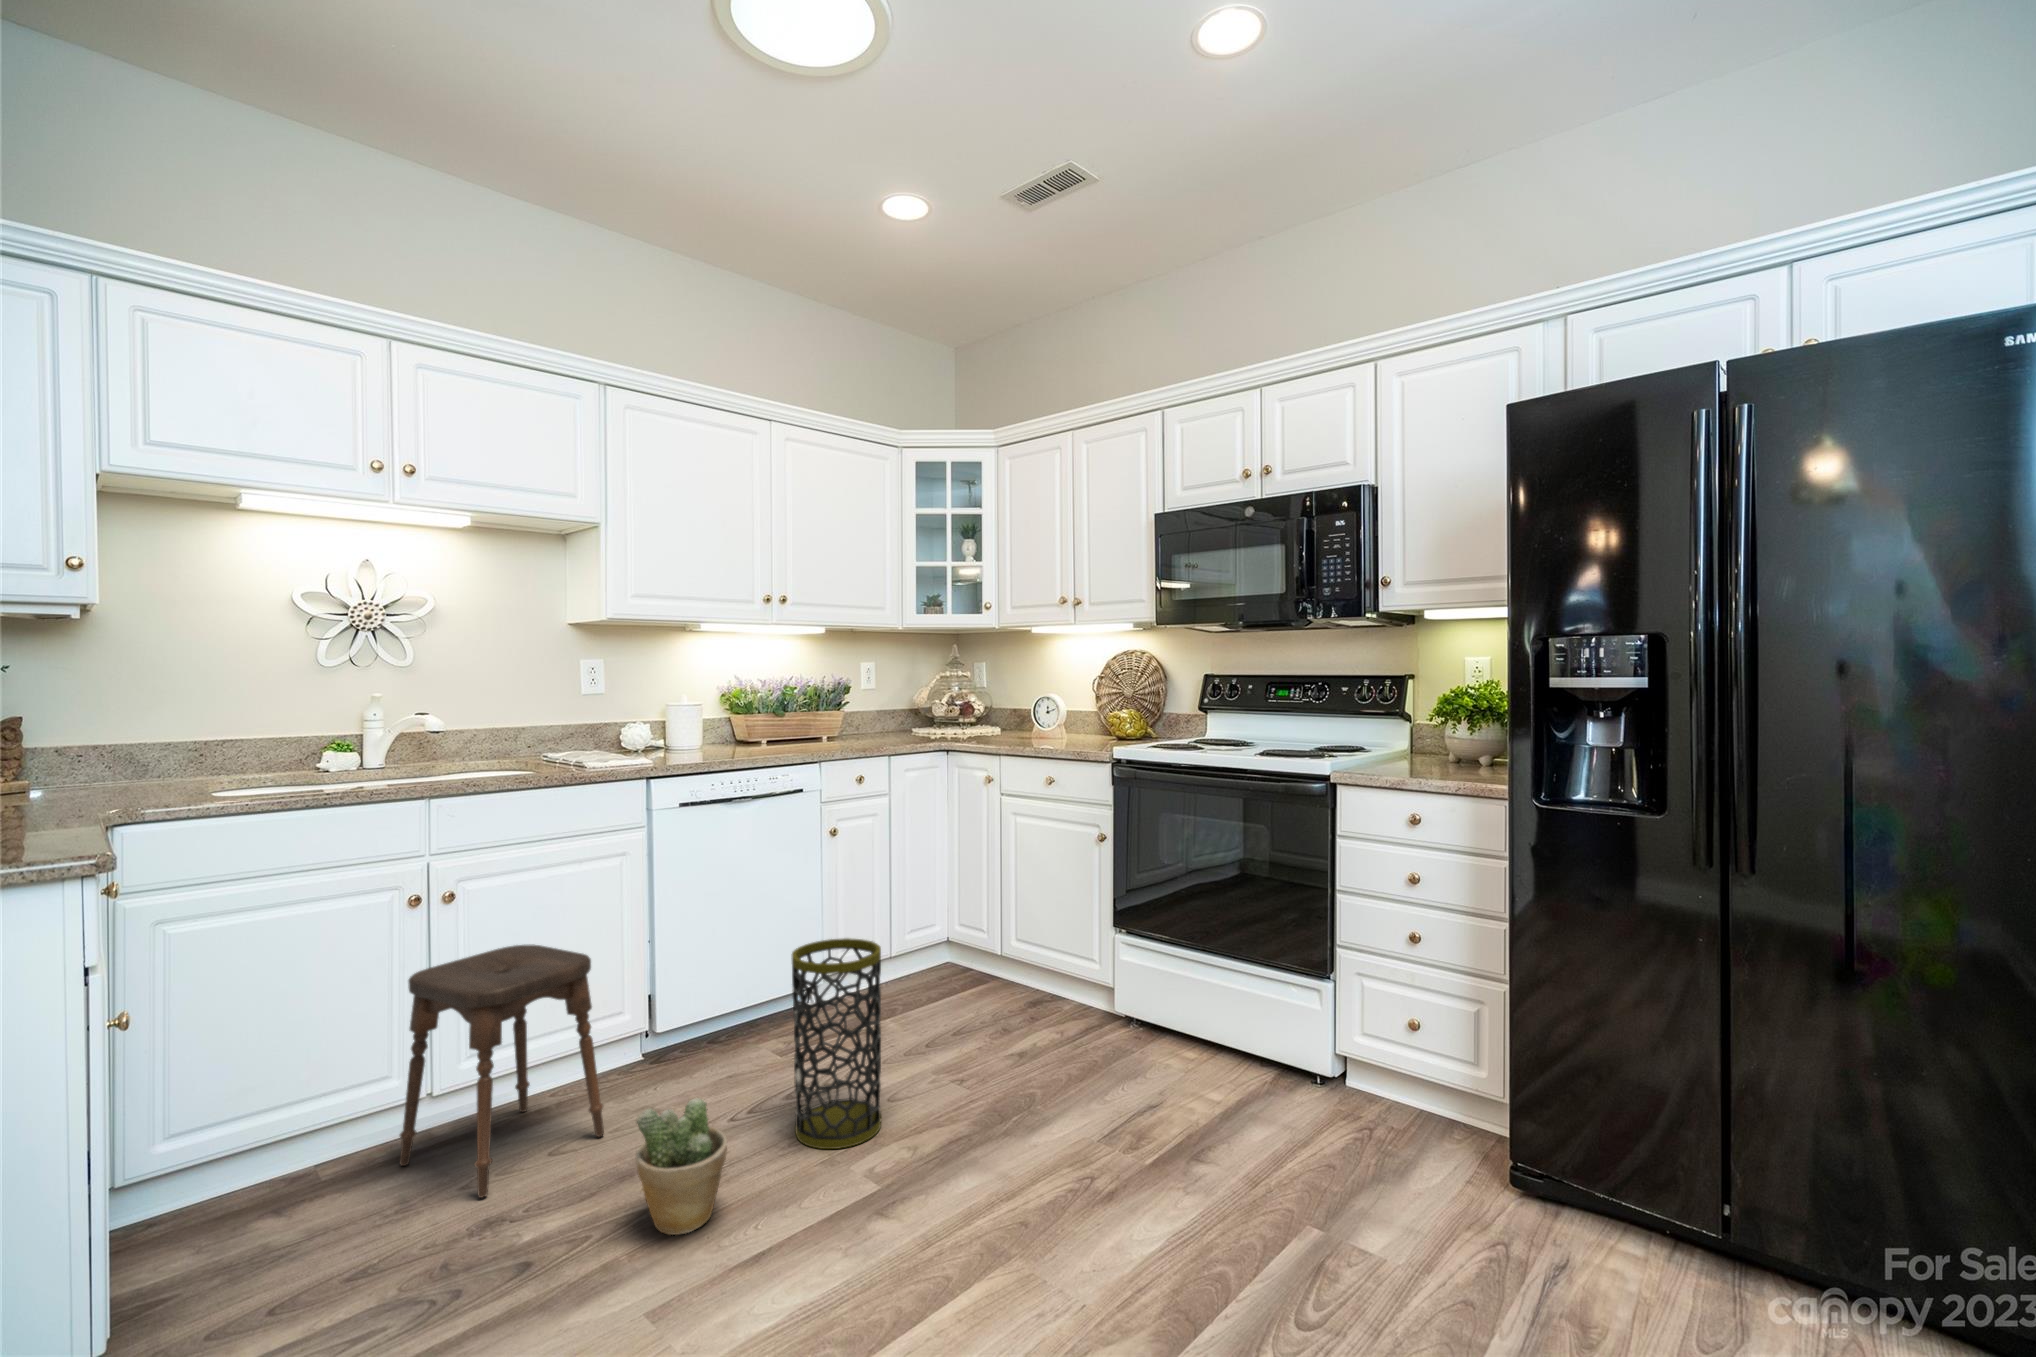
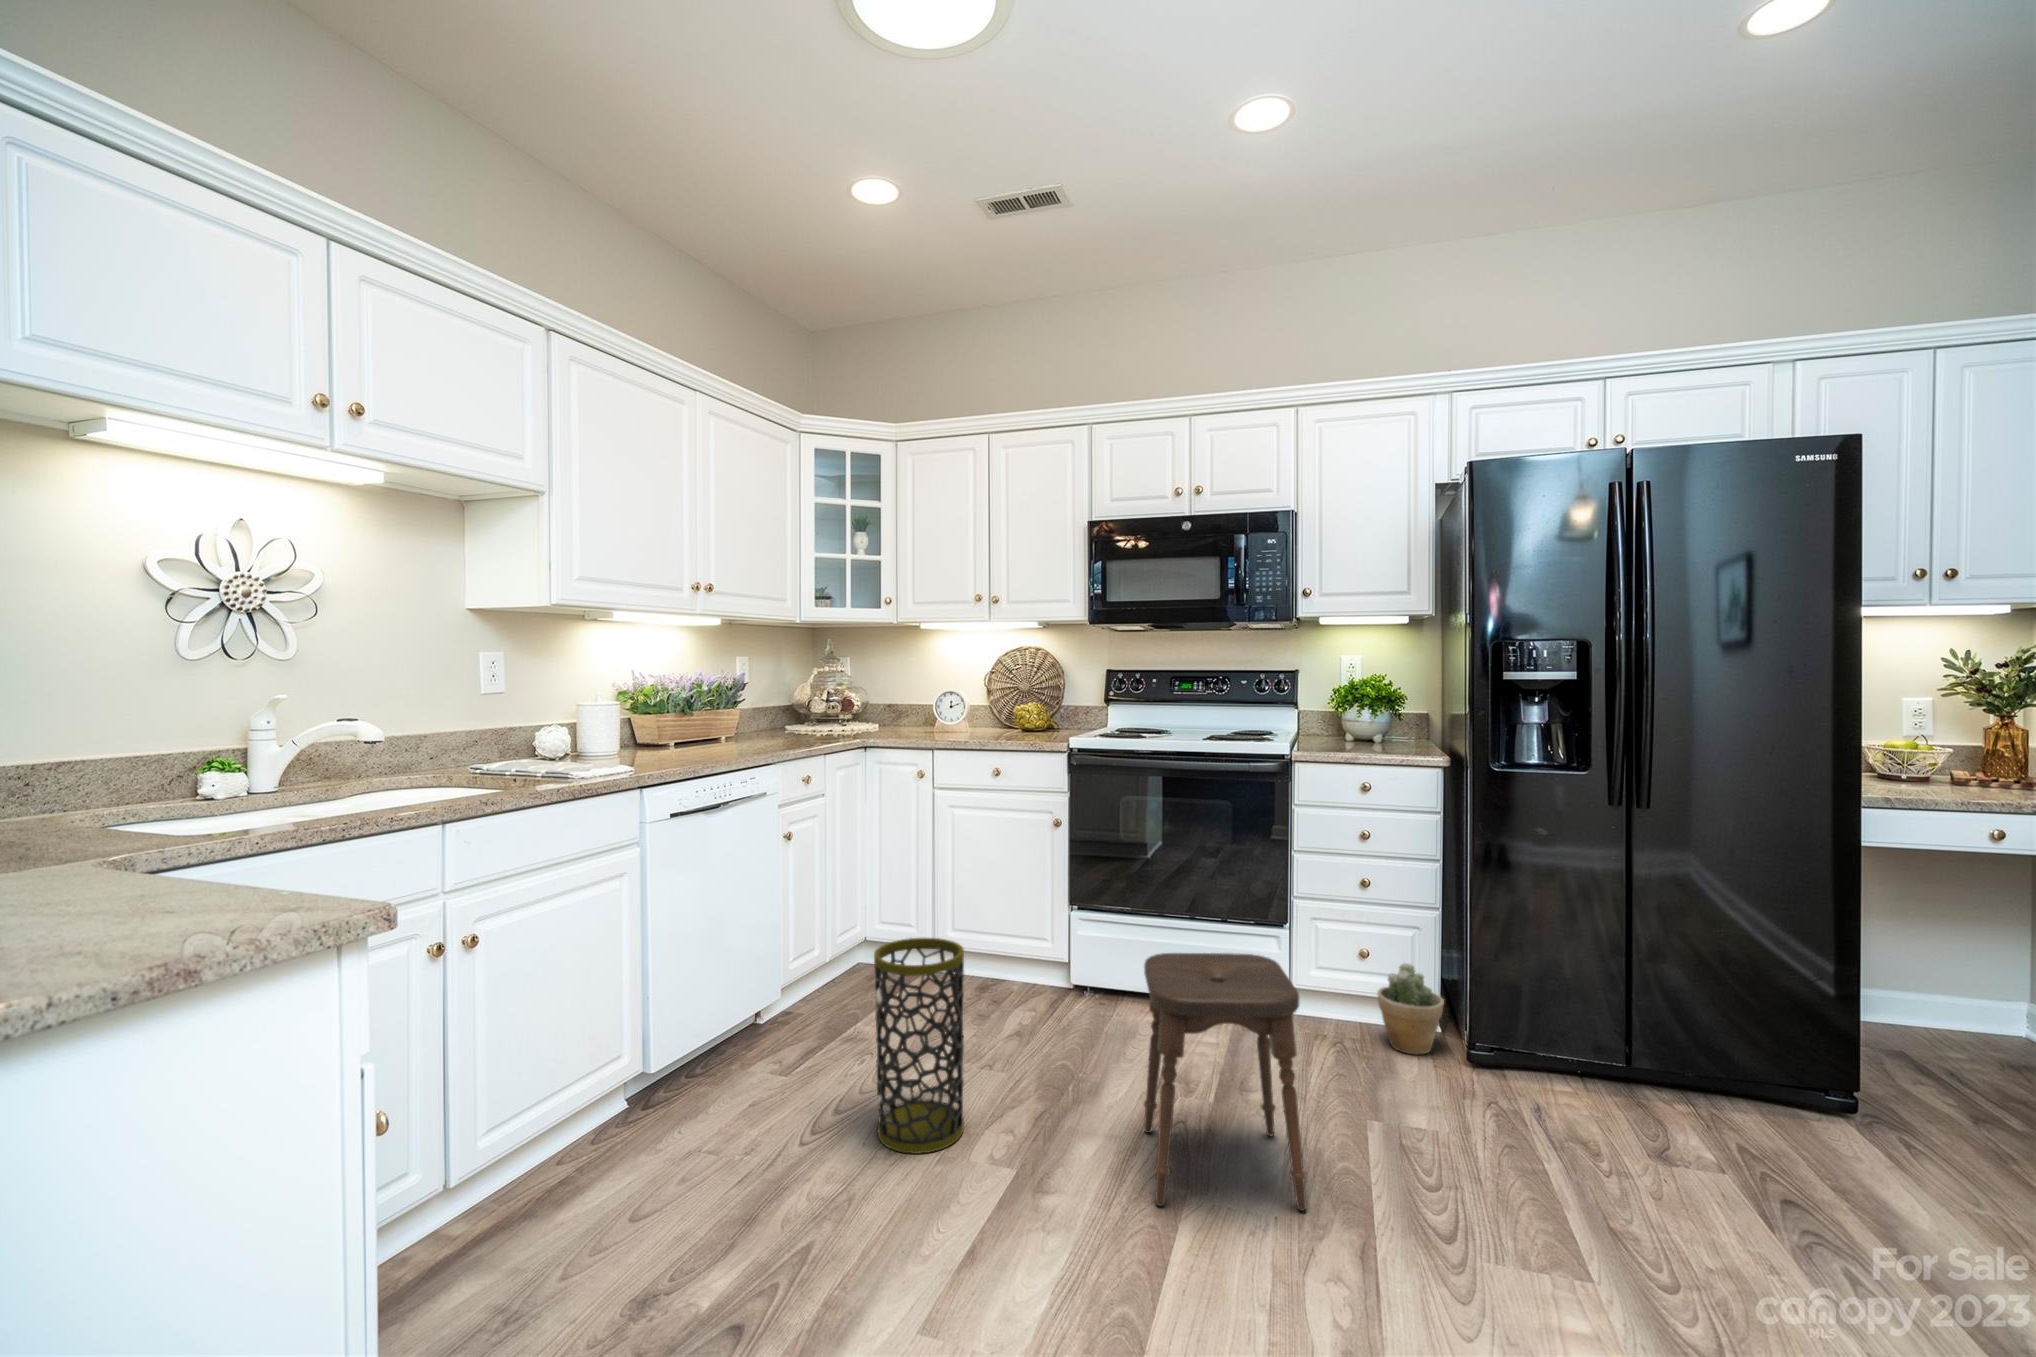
stool: present [400,945,604,1198] -> present [1144,953,1306,1210]
potted plant: present [636,1098,727,1235] -> present [1377,963,1444,1055]

